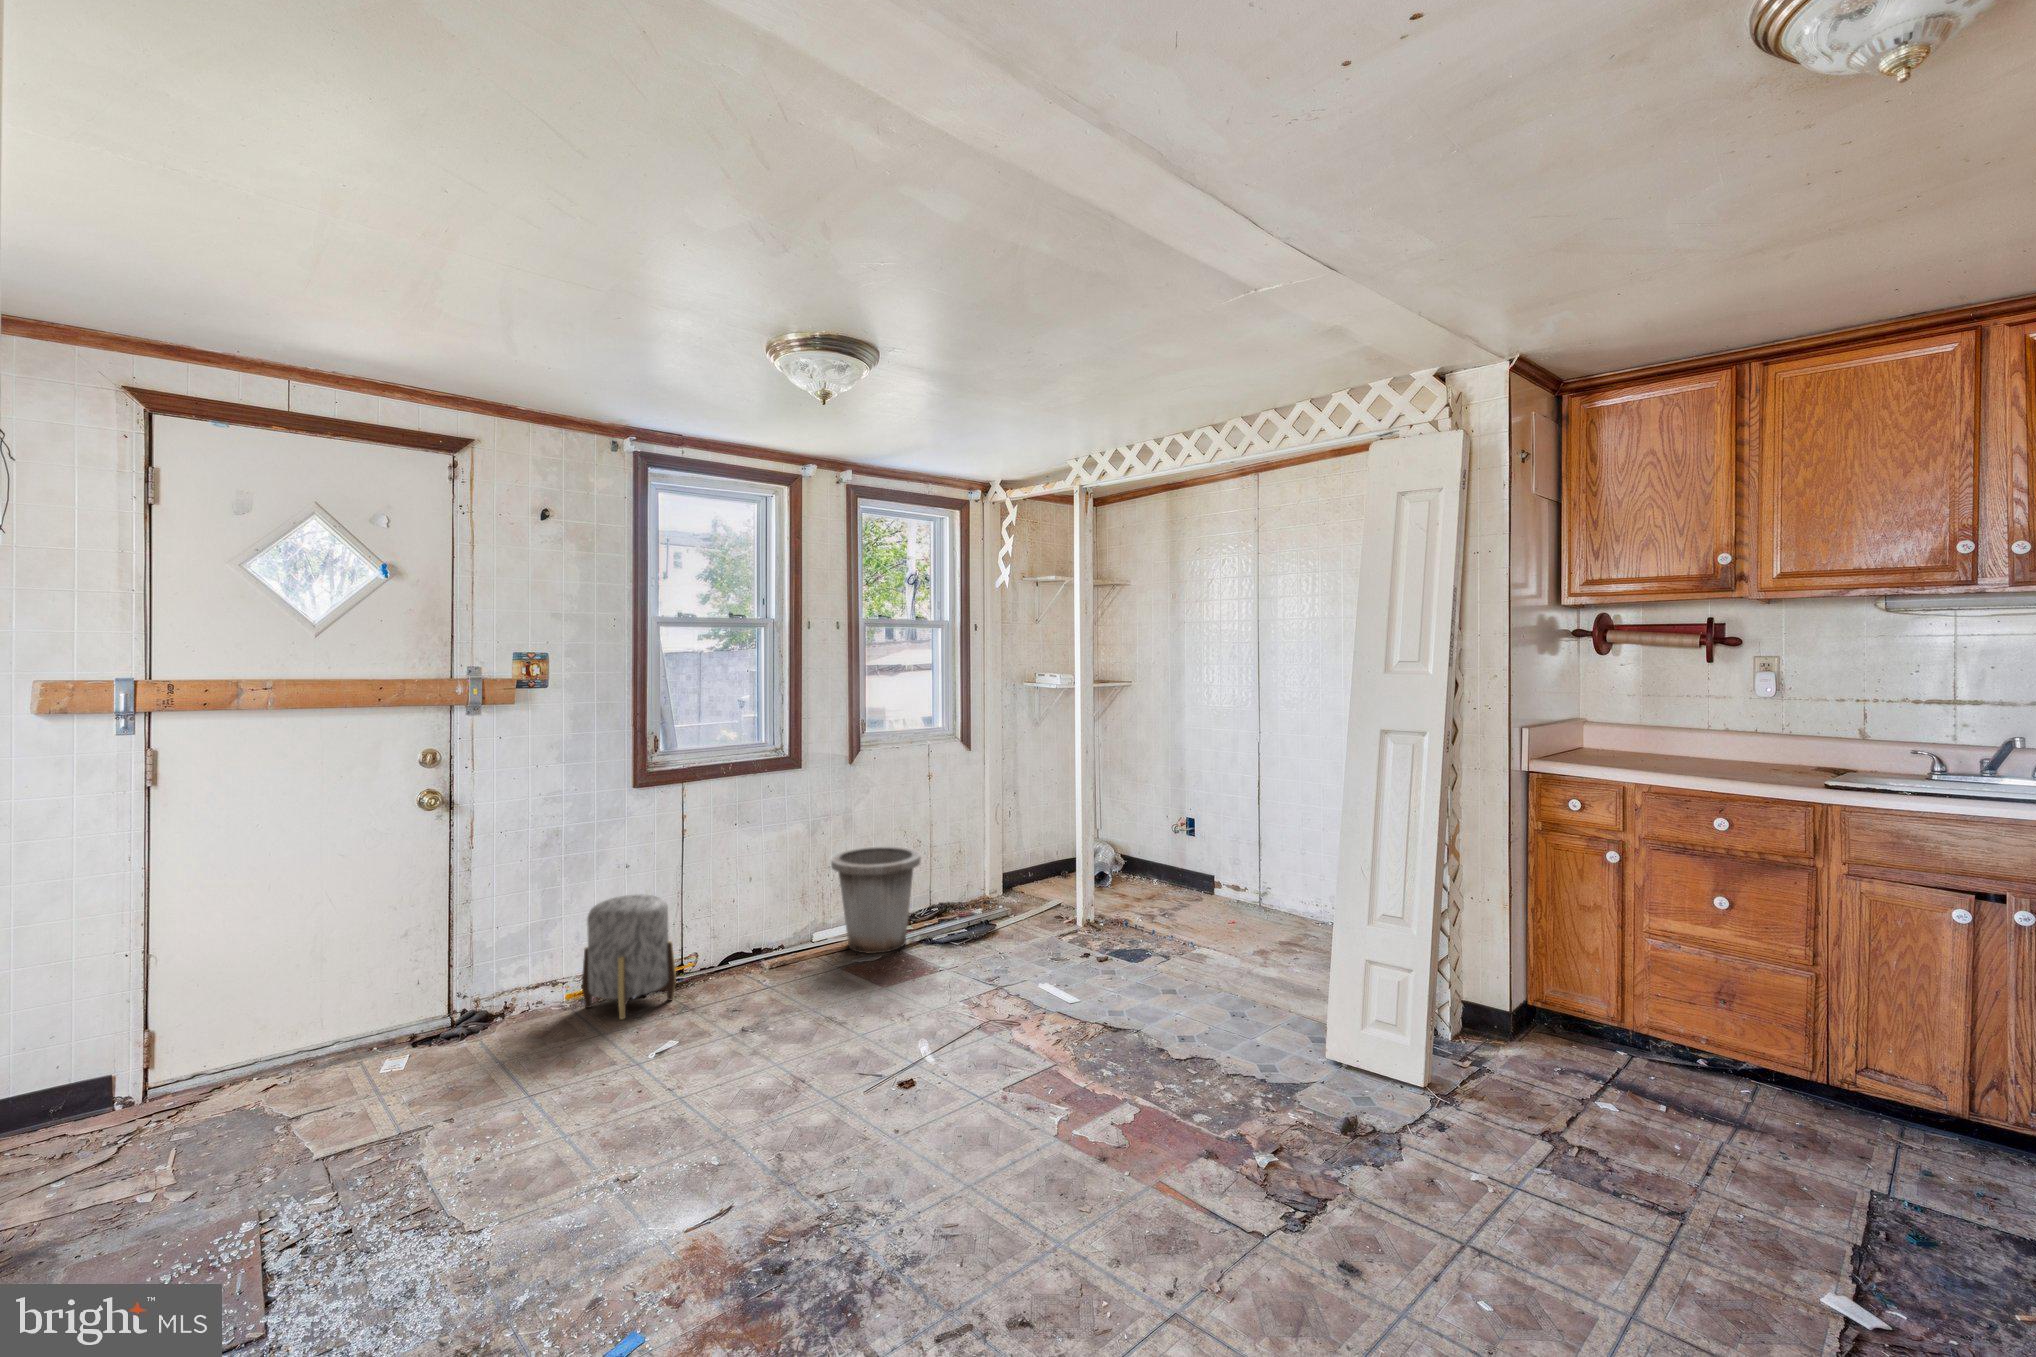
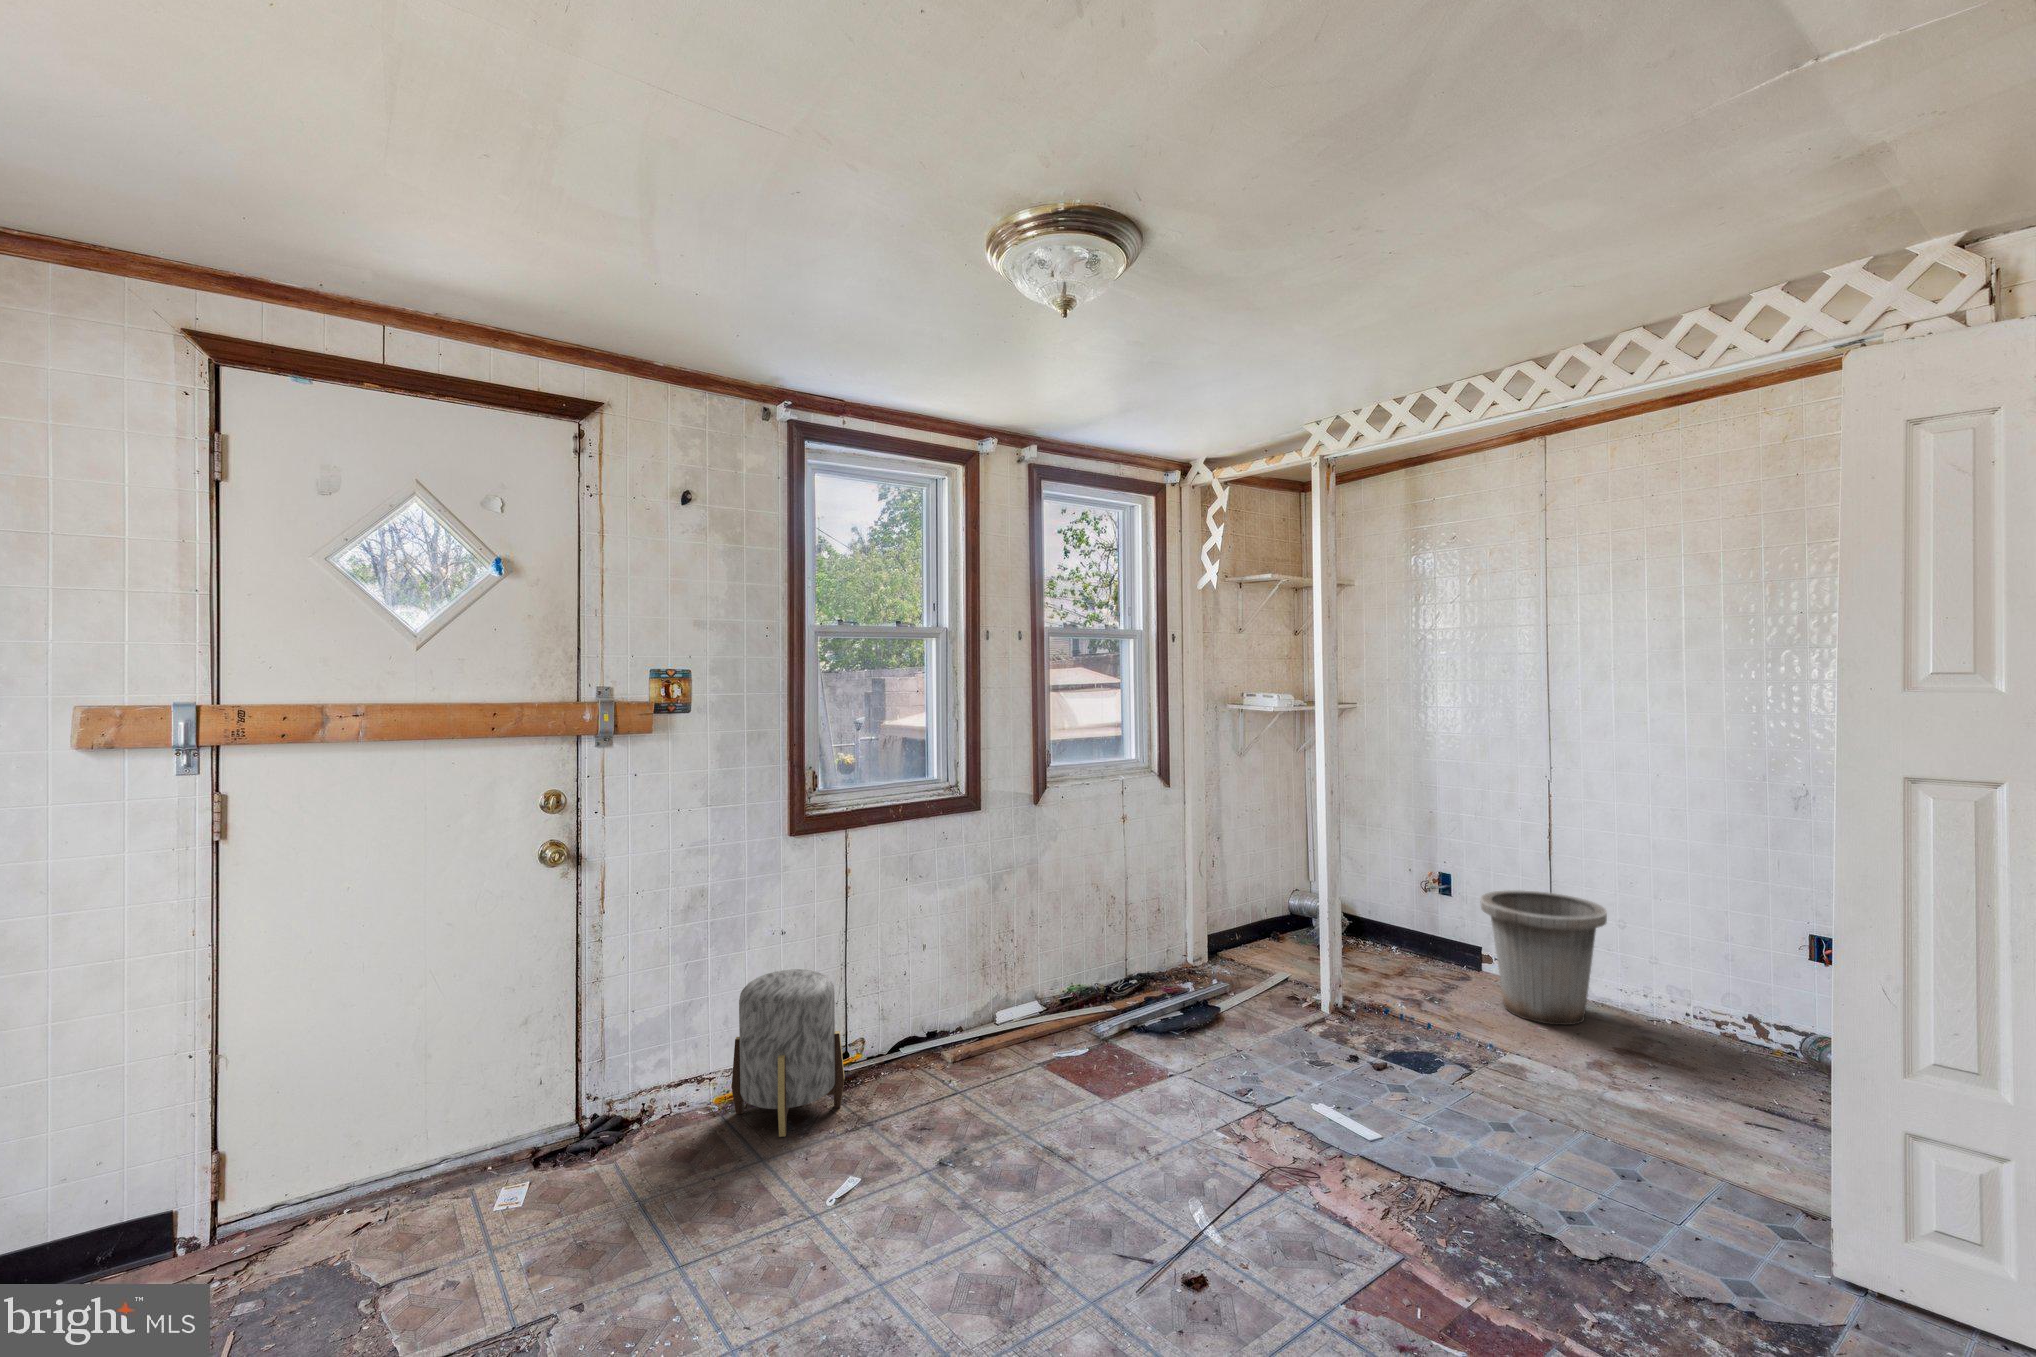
trash can: present [831,846,921,953] -> present [1480,890,1607,1025]

